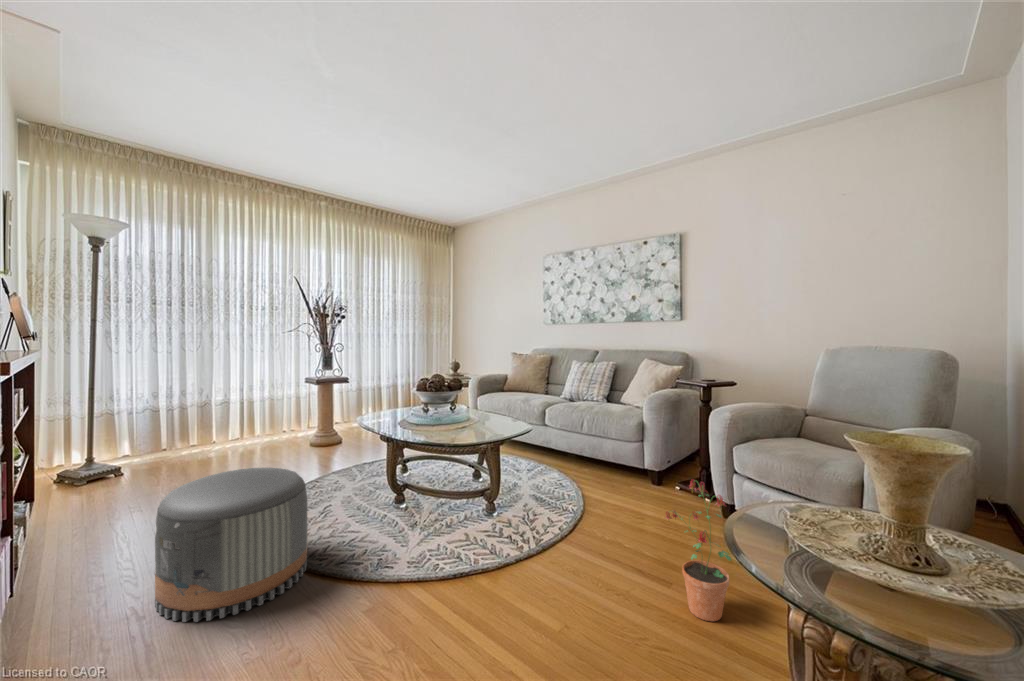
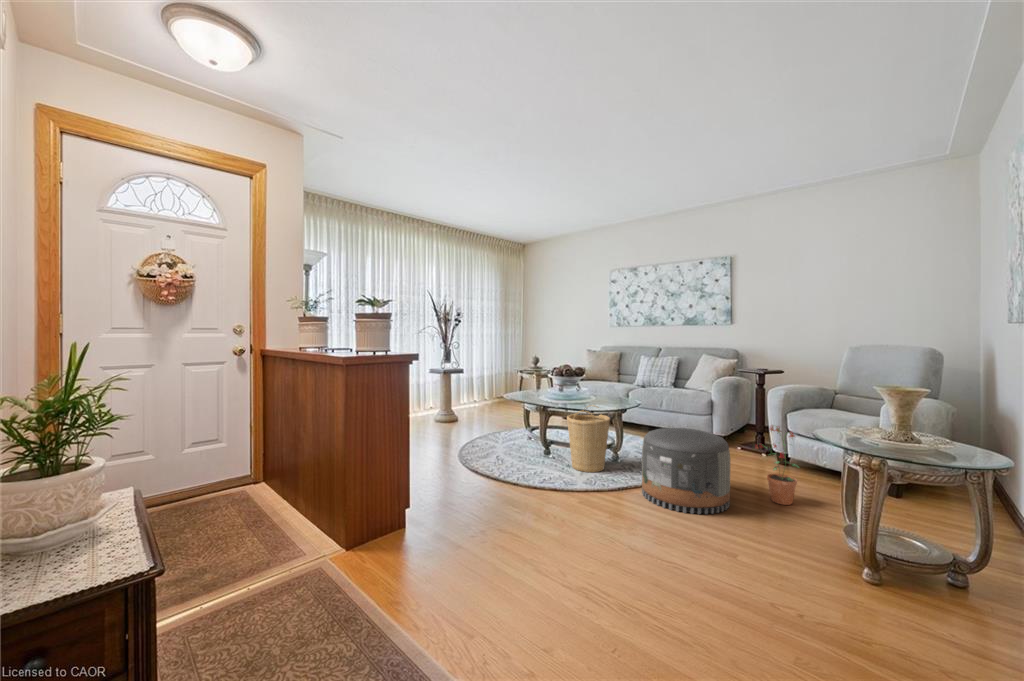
basket: none [407,435,471,540] -> present [567,405,610,472]
pouf: present [155,468,308,622] -> present [642,428,730,514]

